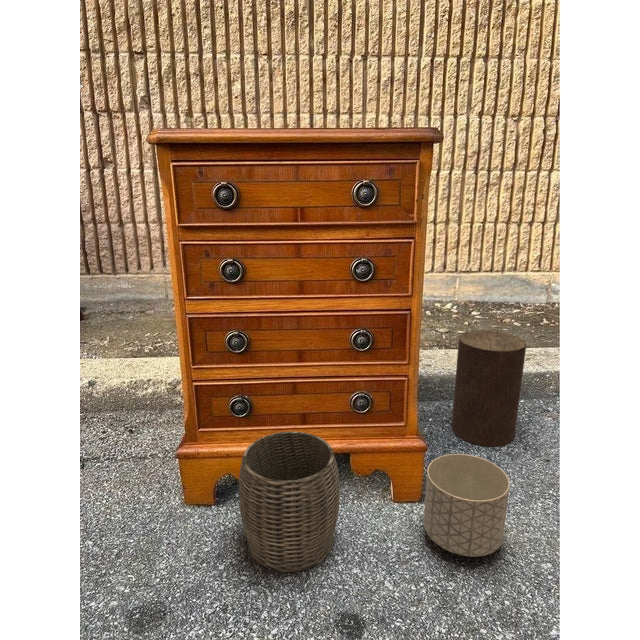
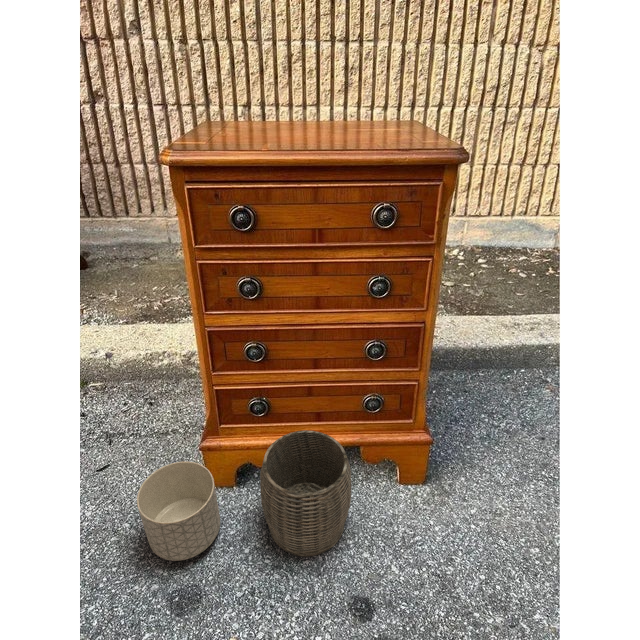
stool: present [452,330,526,447] -> none [452,307,532,417]
planter: present [424,454,510,557] -> present [137,461,220,561]

